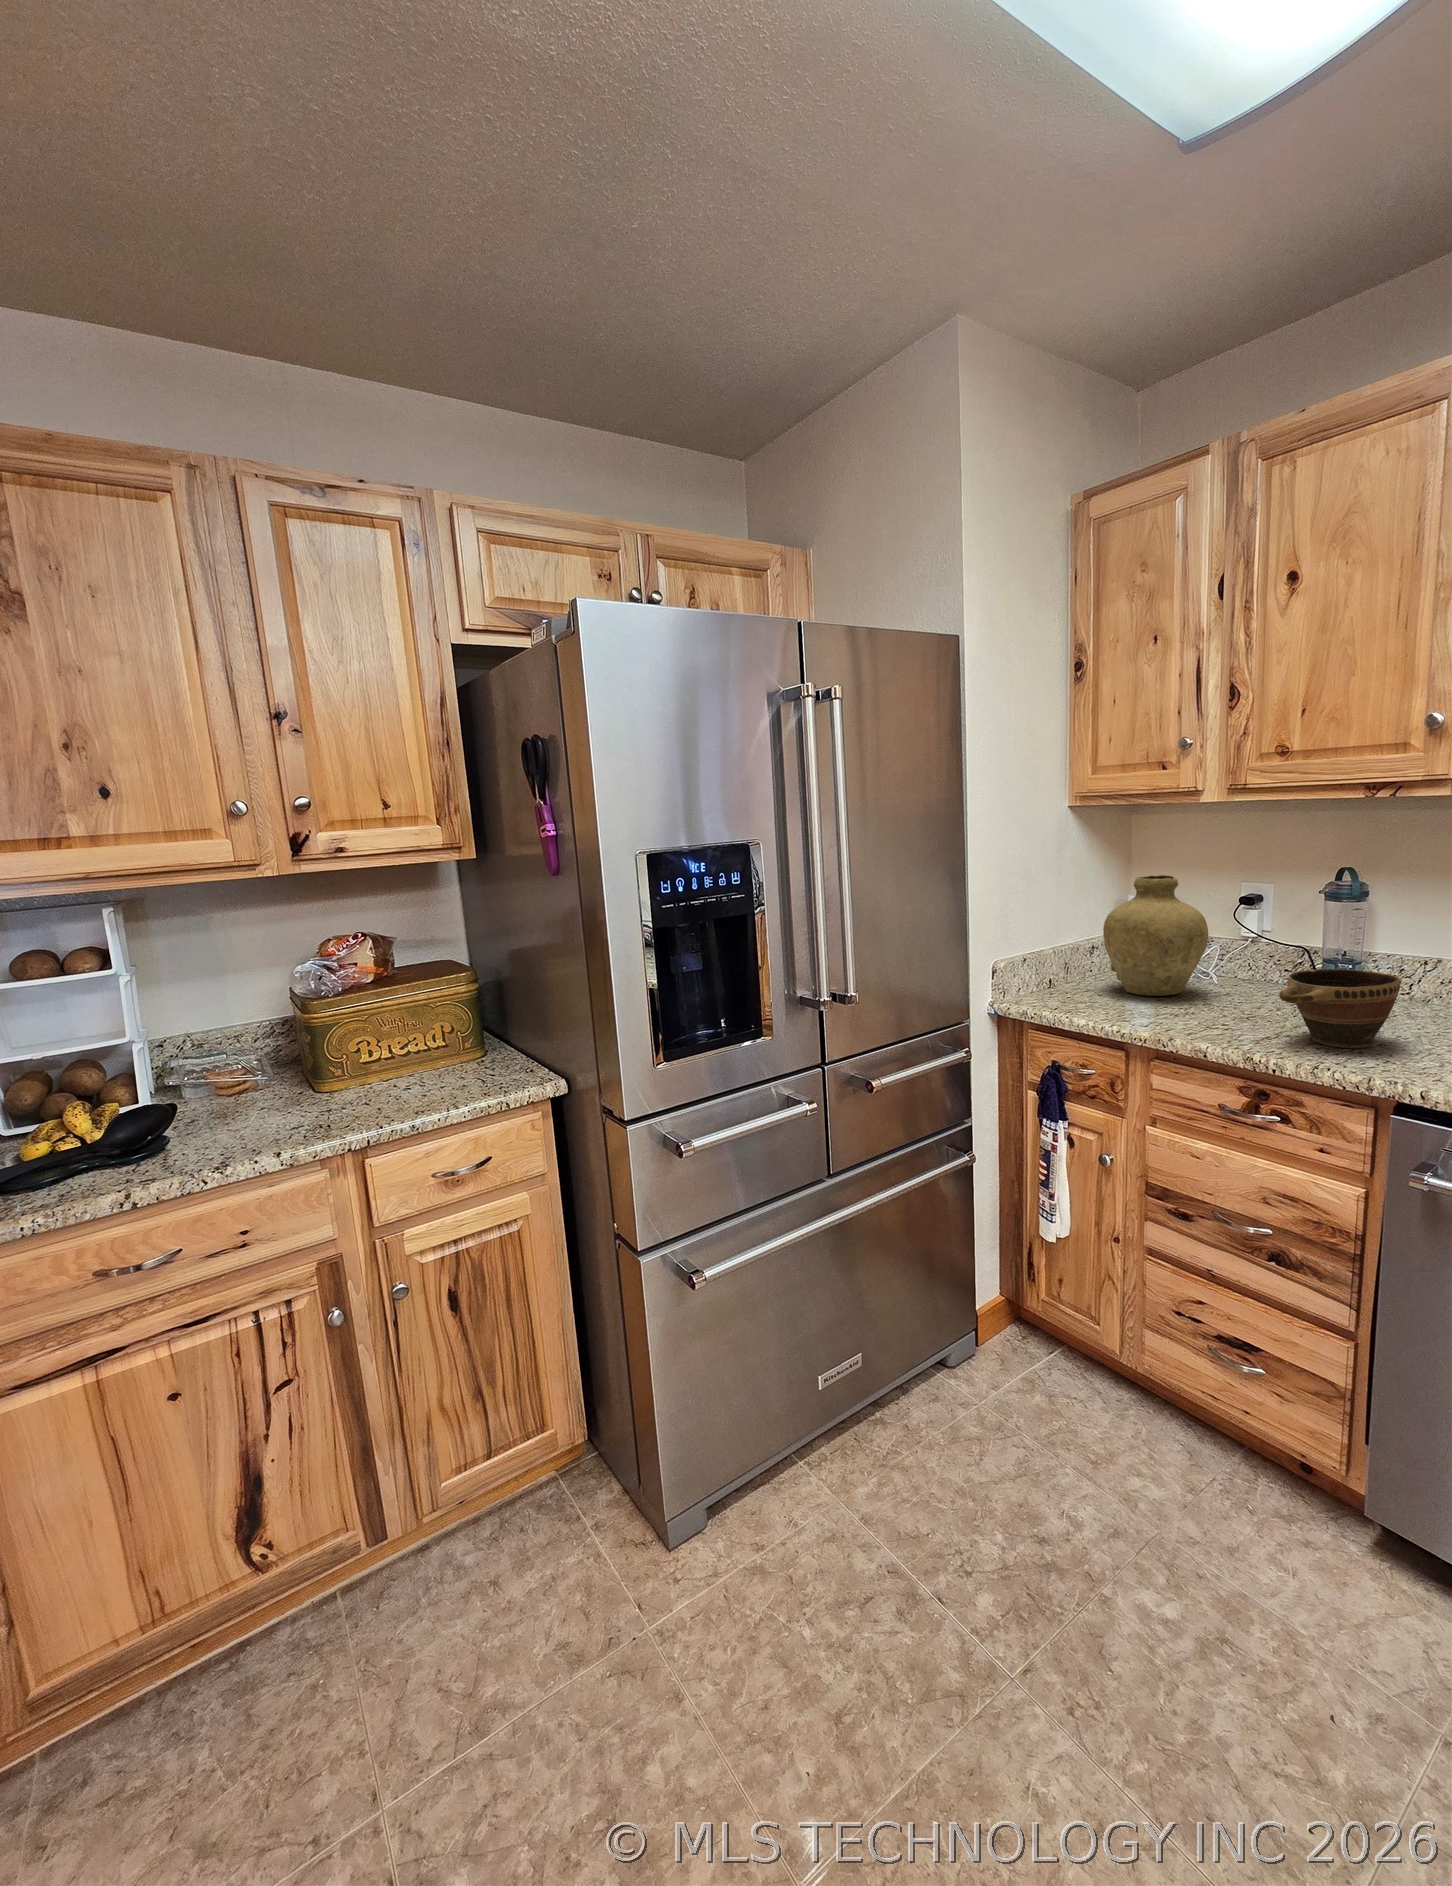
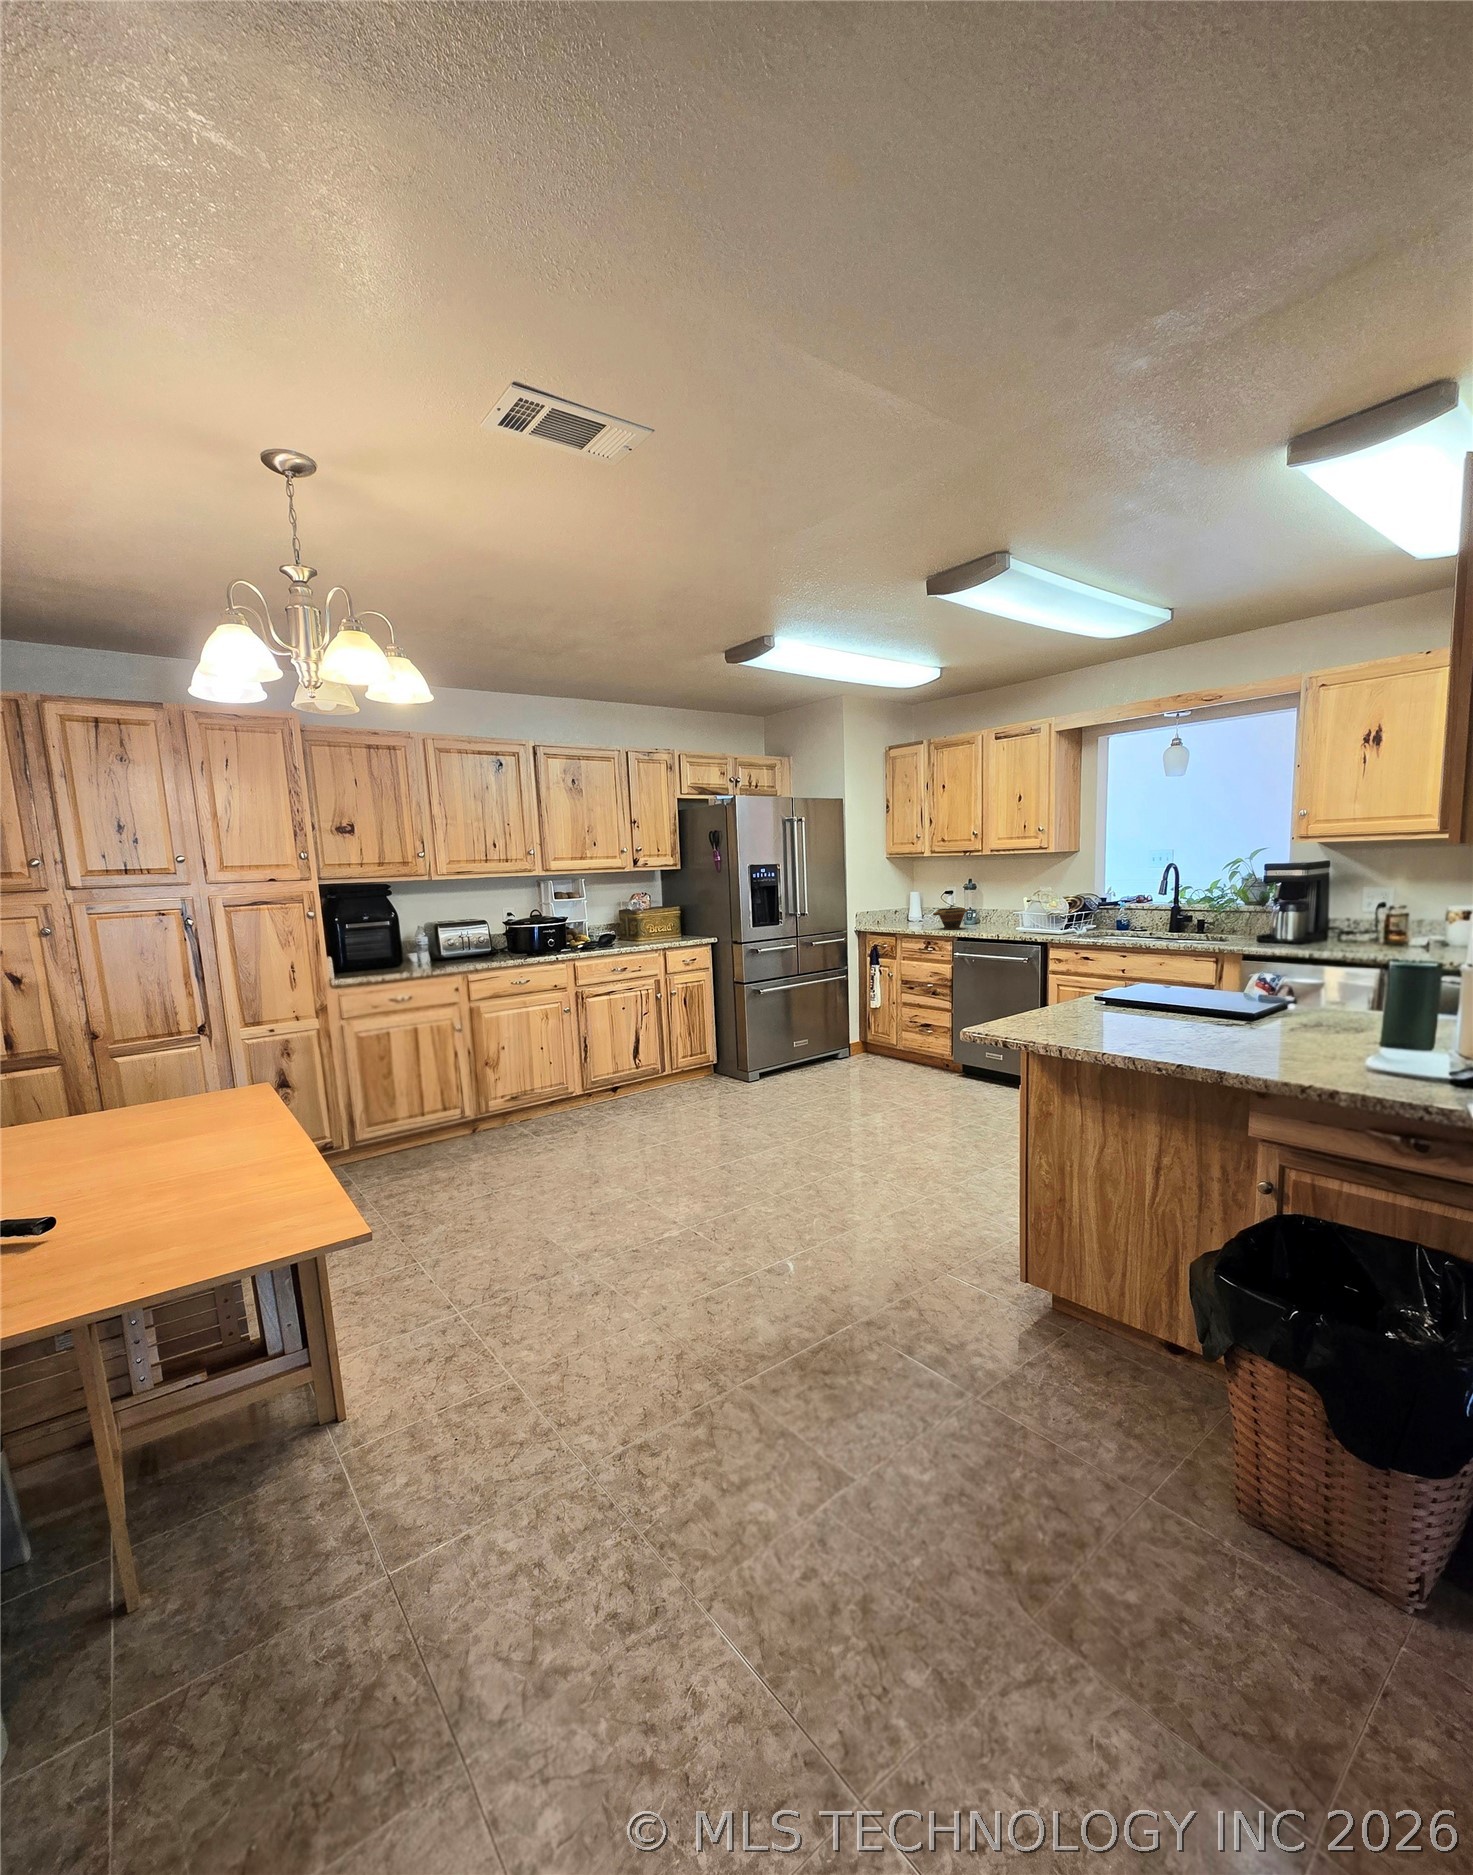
vase: present [1103,875,1208,996] -> none [896,881,929,923]

